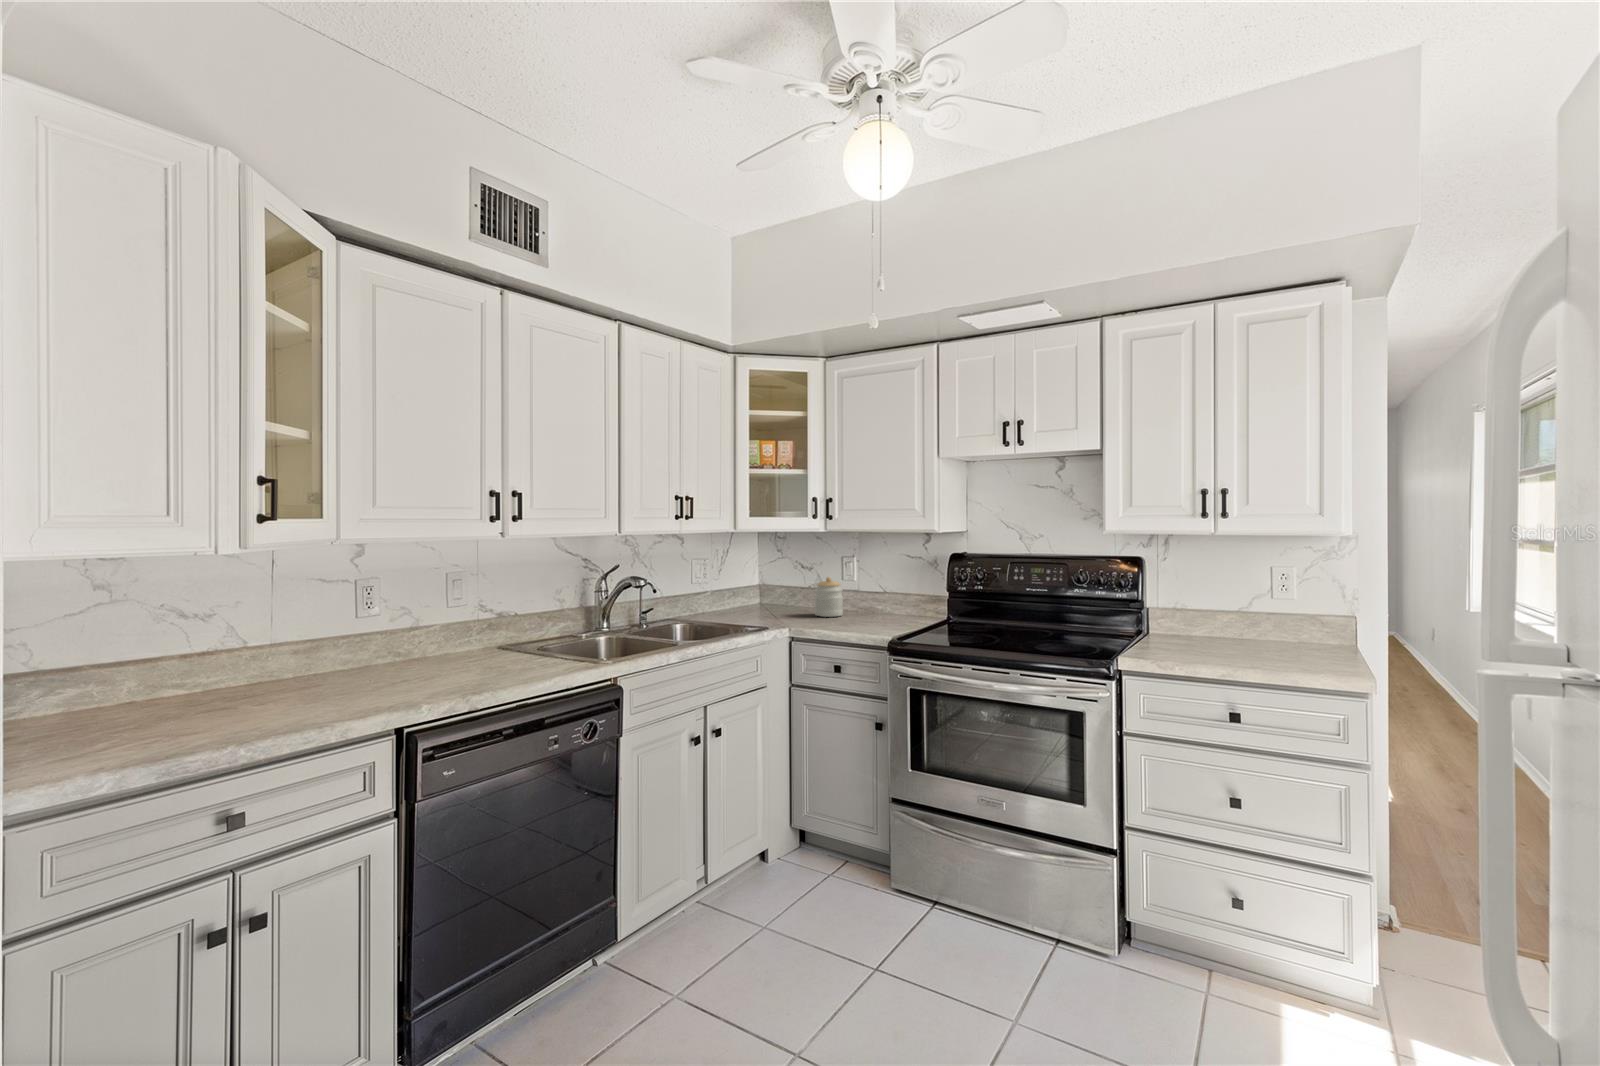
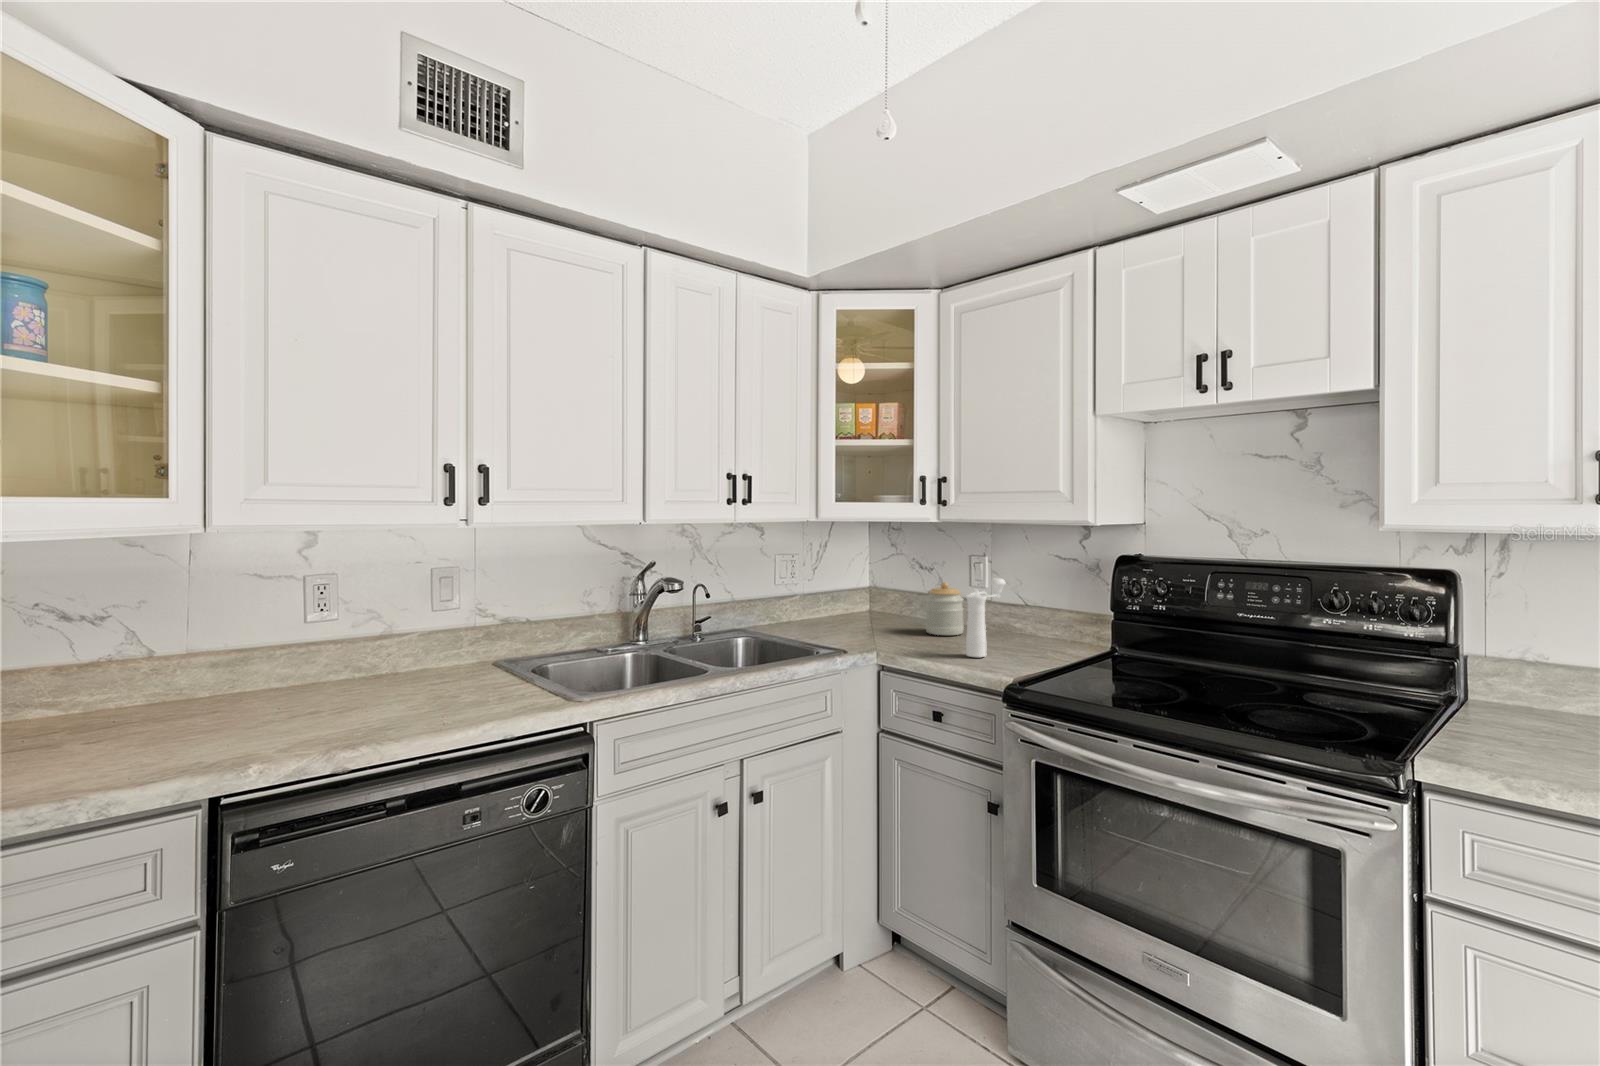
pepper mill: none [853,572,879,628] -> present [966,578,1005,657]

